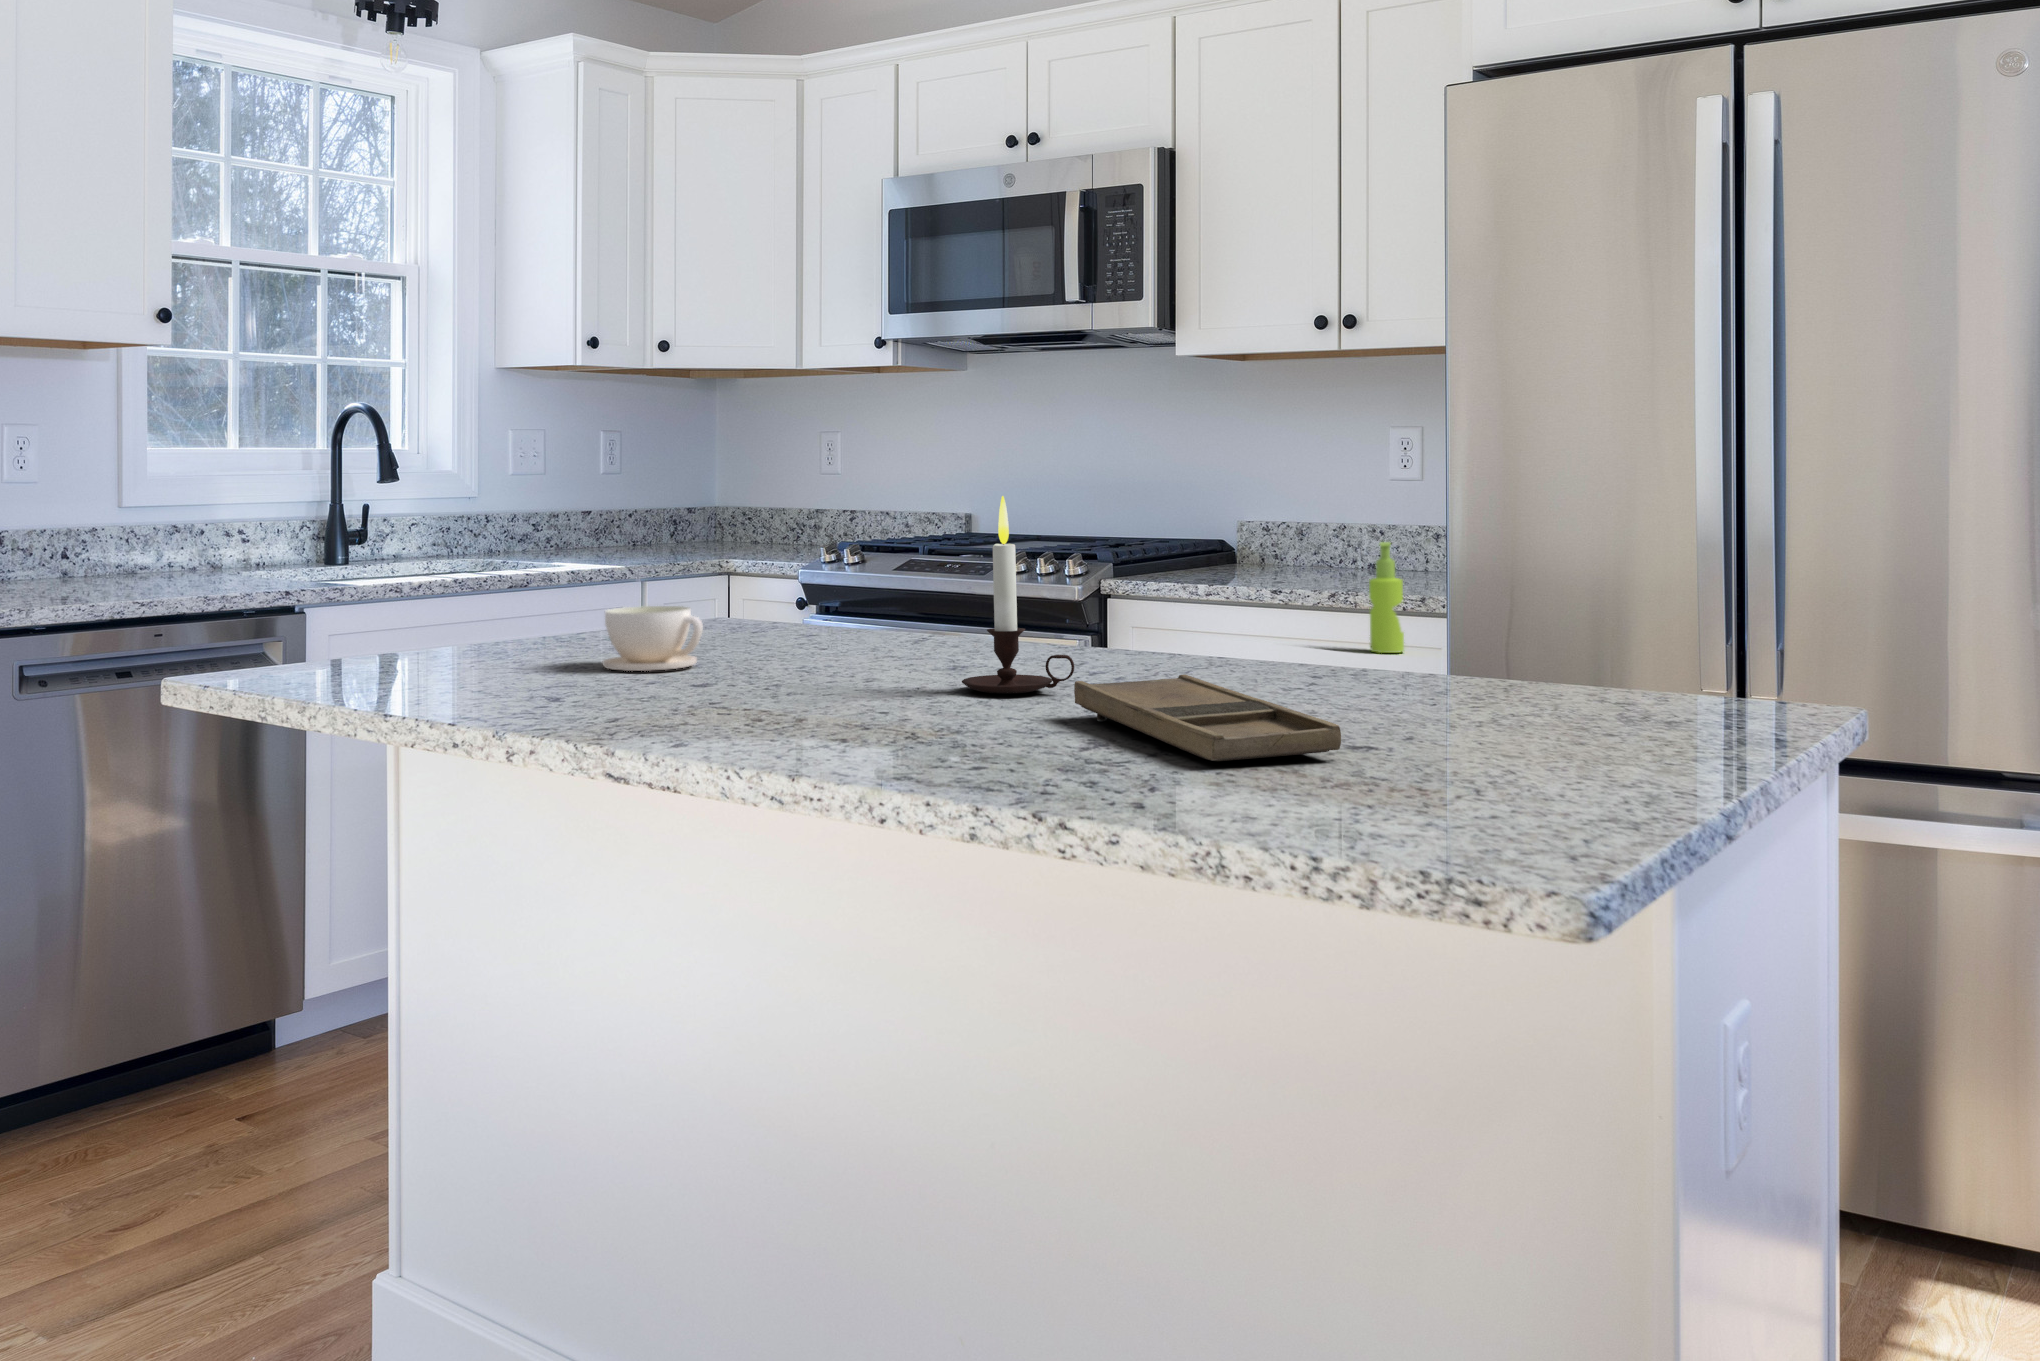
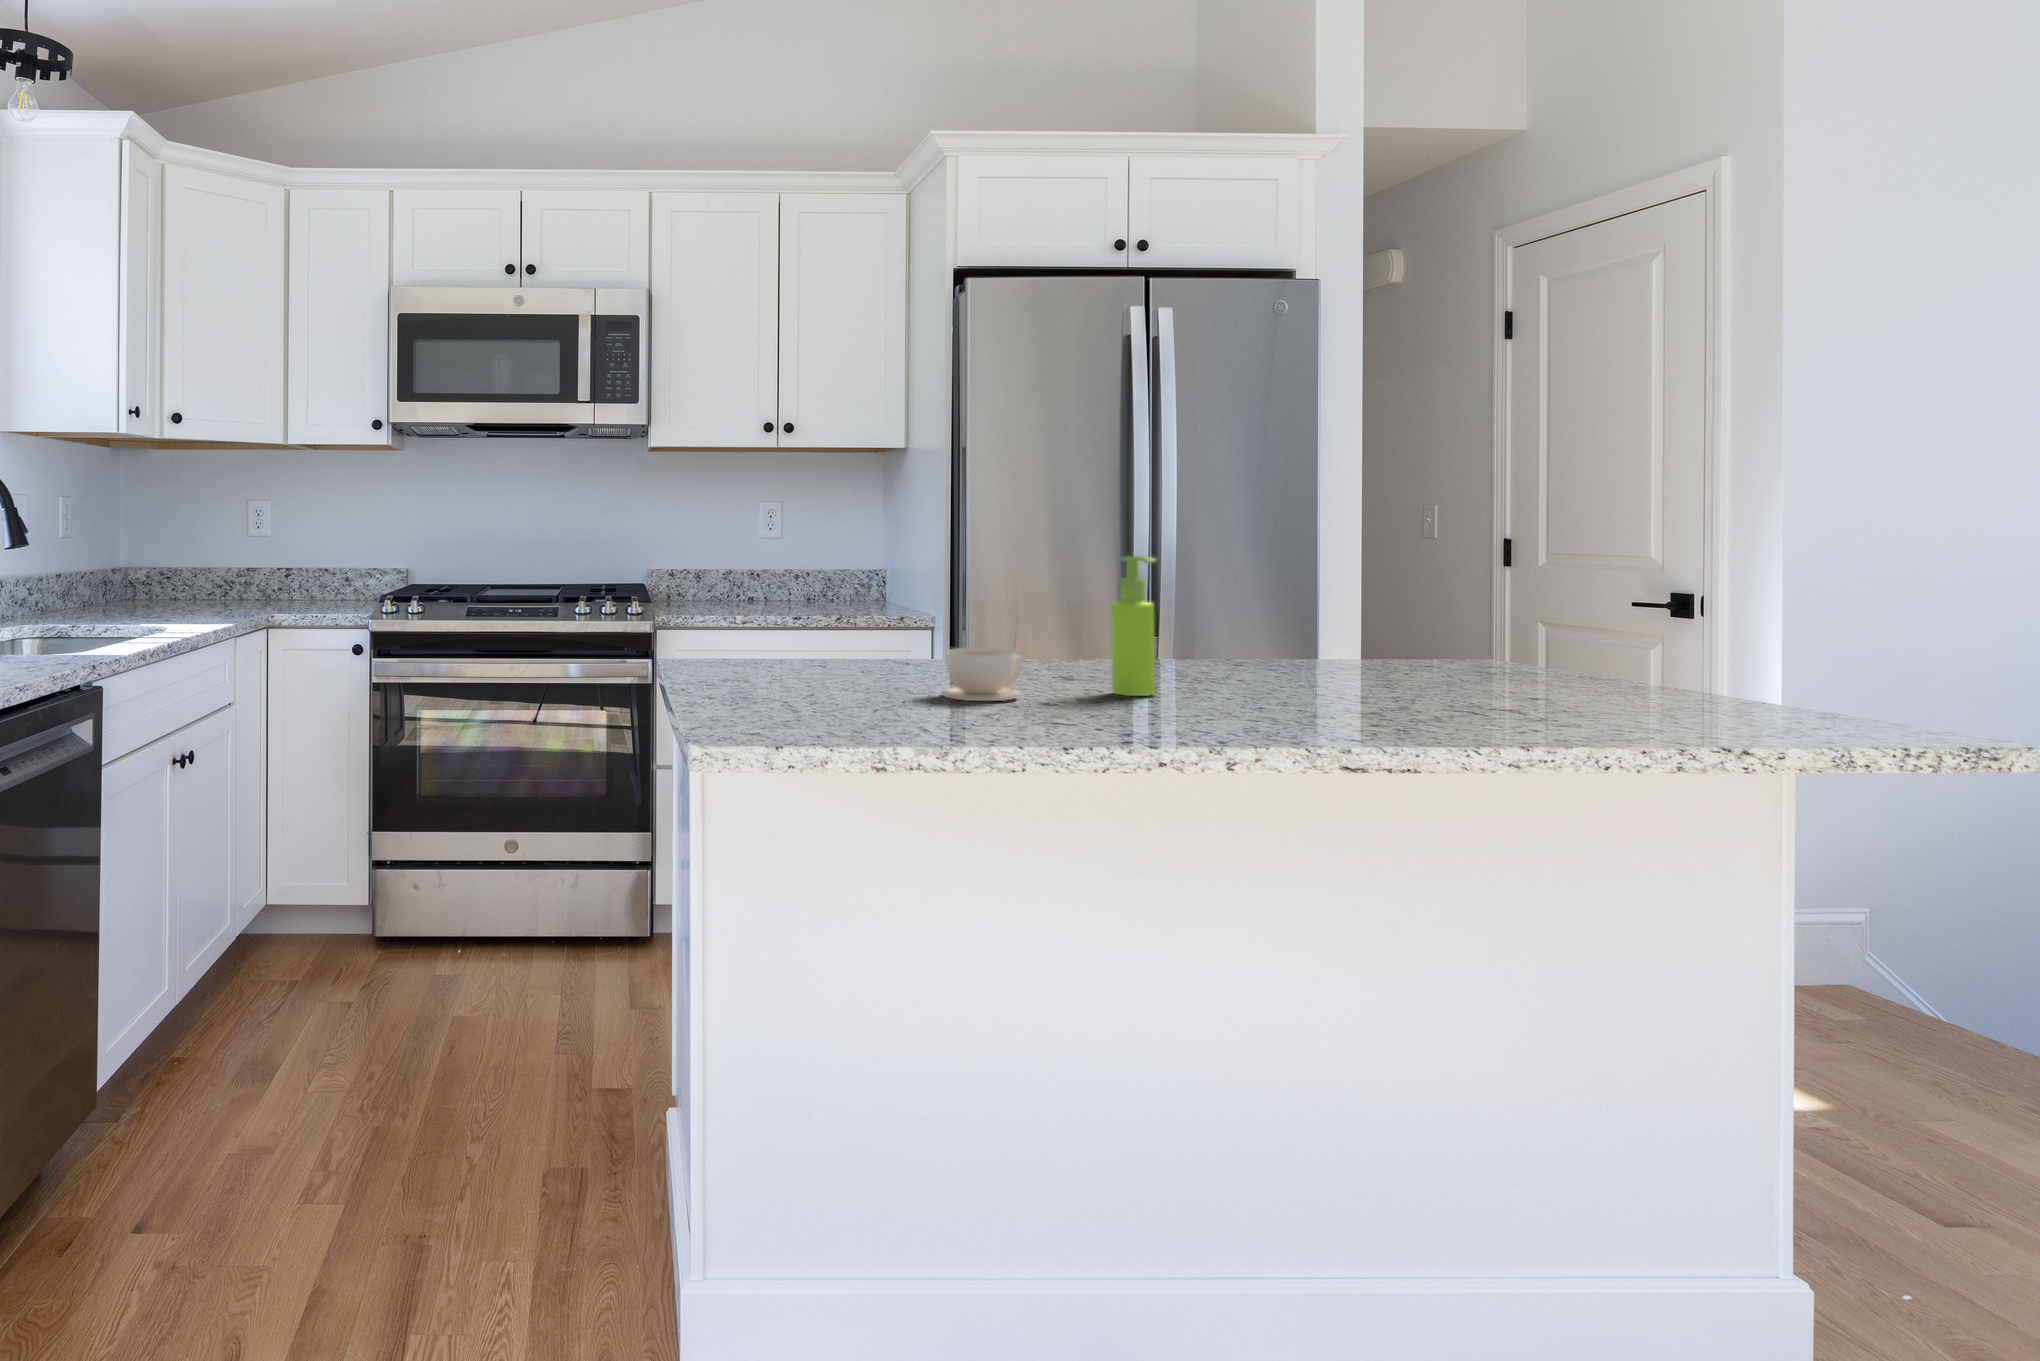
candle: present [962,496,1074,694] -> none [1210,556,1282,693]
soap dispenser: present [1369,542,1404,653] -> present [1111,556,1156,696]
tray: present [1074,674,1341,761] -> none [1377,669,1602,714]

